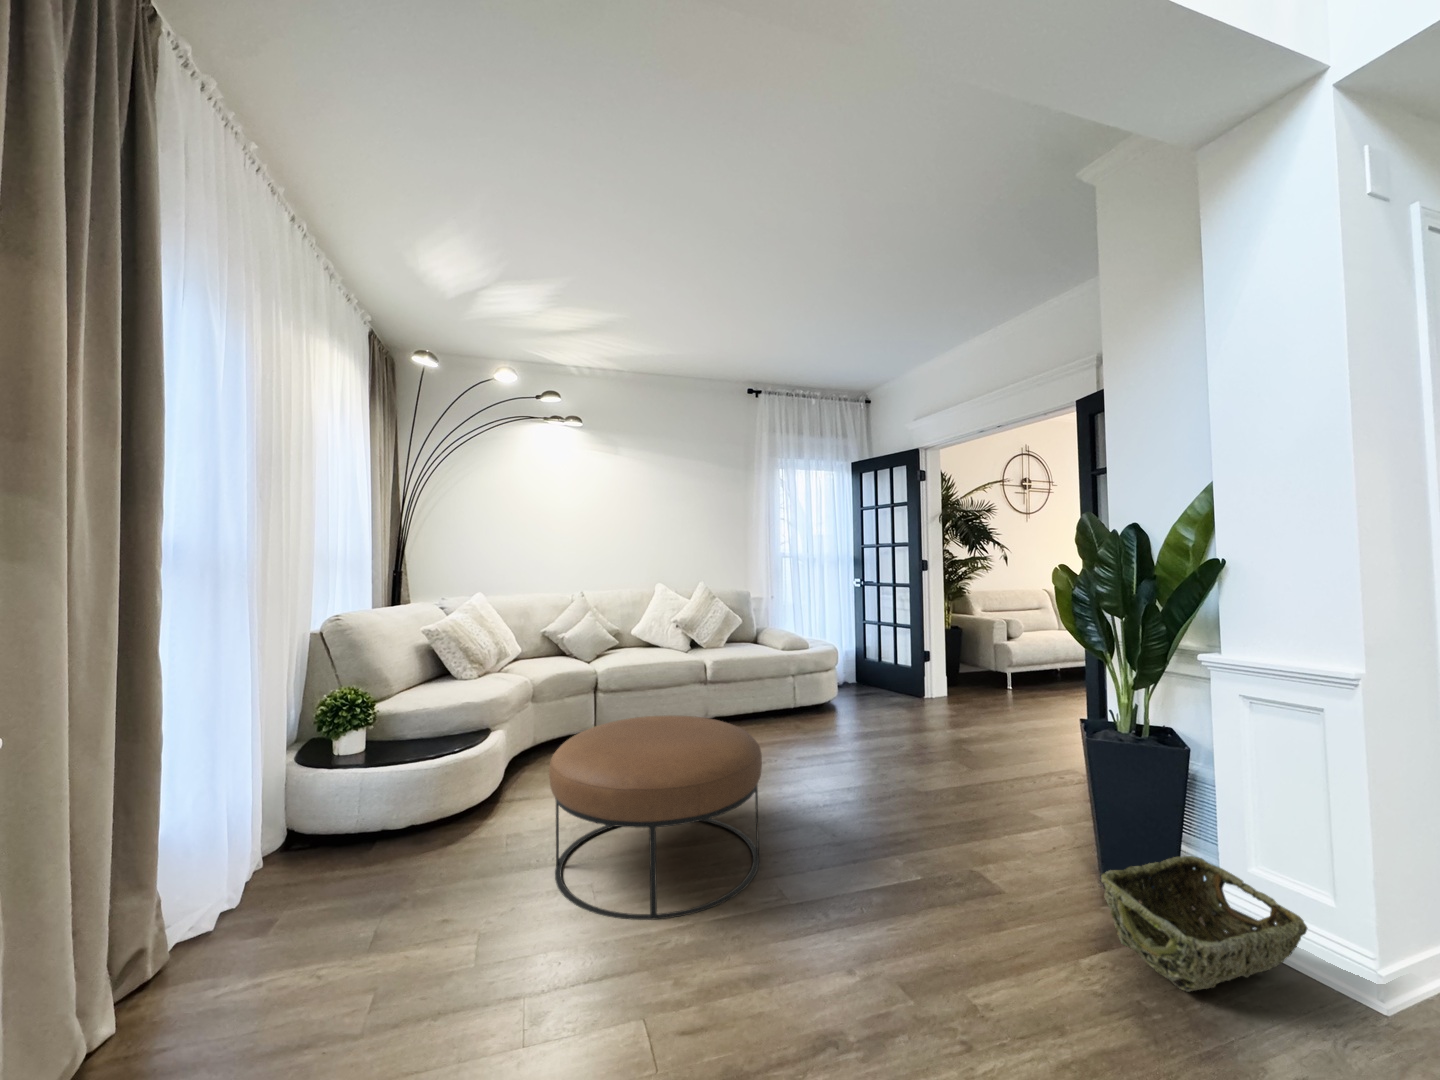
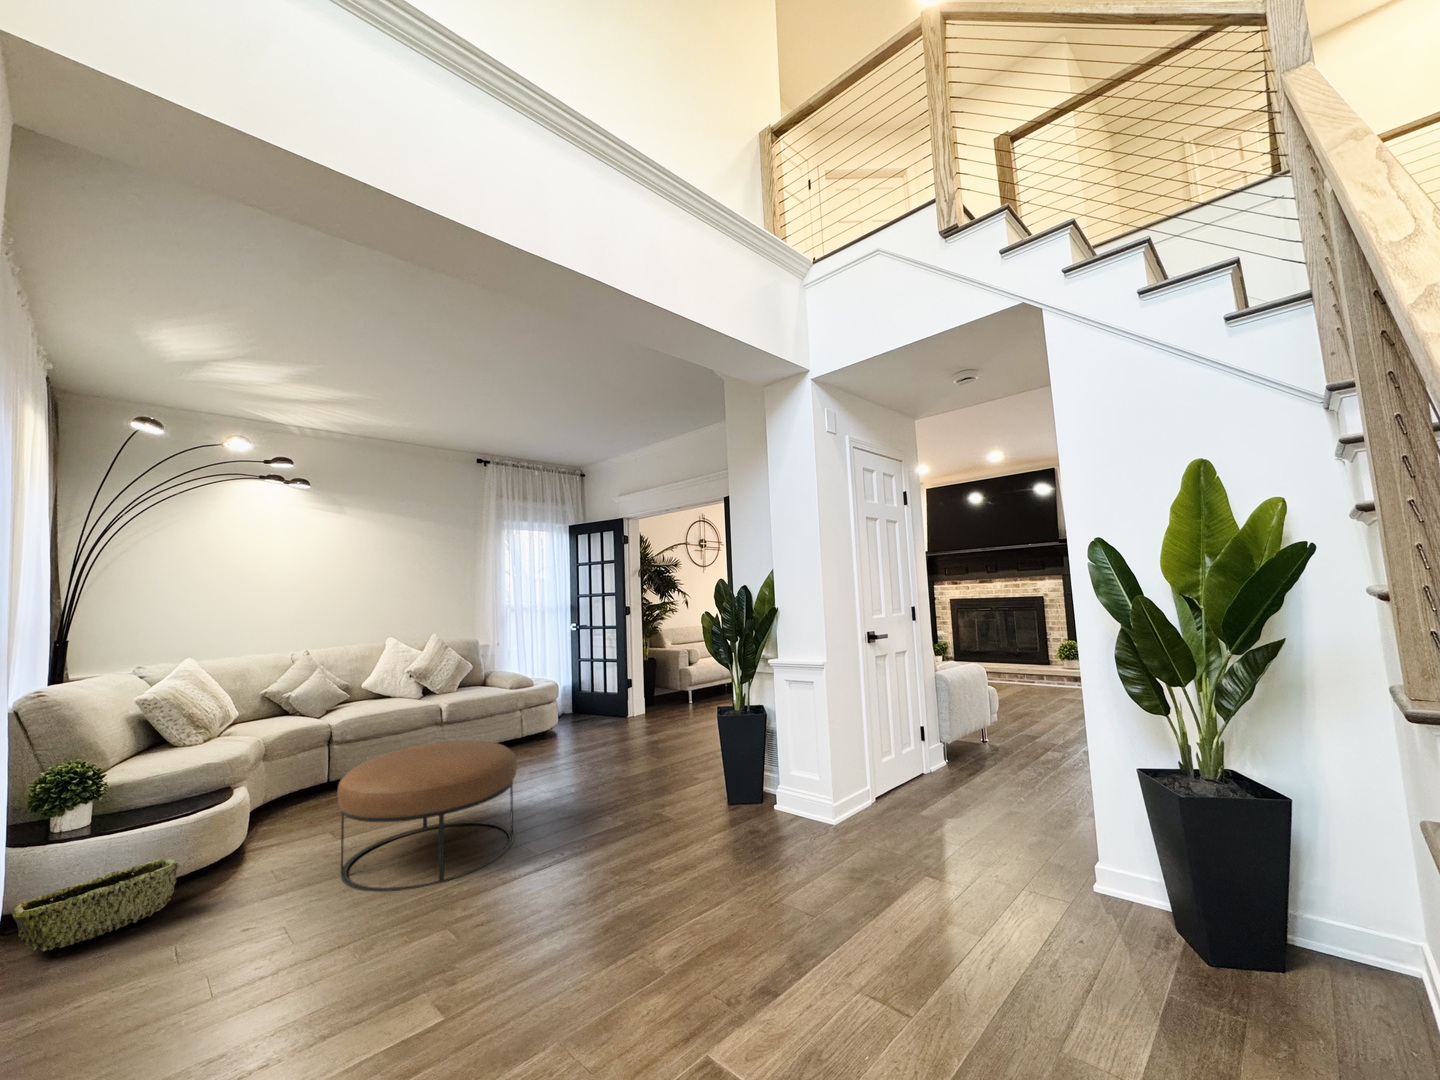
woven basket: present [1101,856,1308,992] -> present [13,858,179,951]

